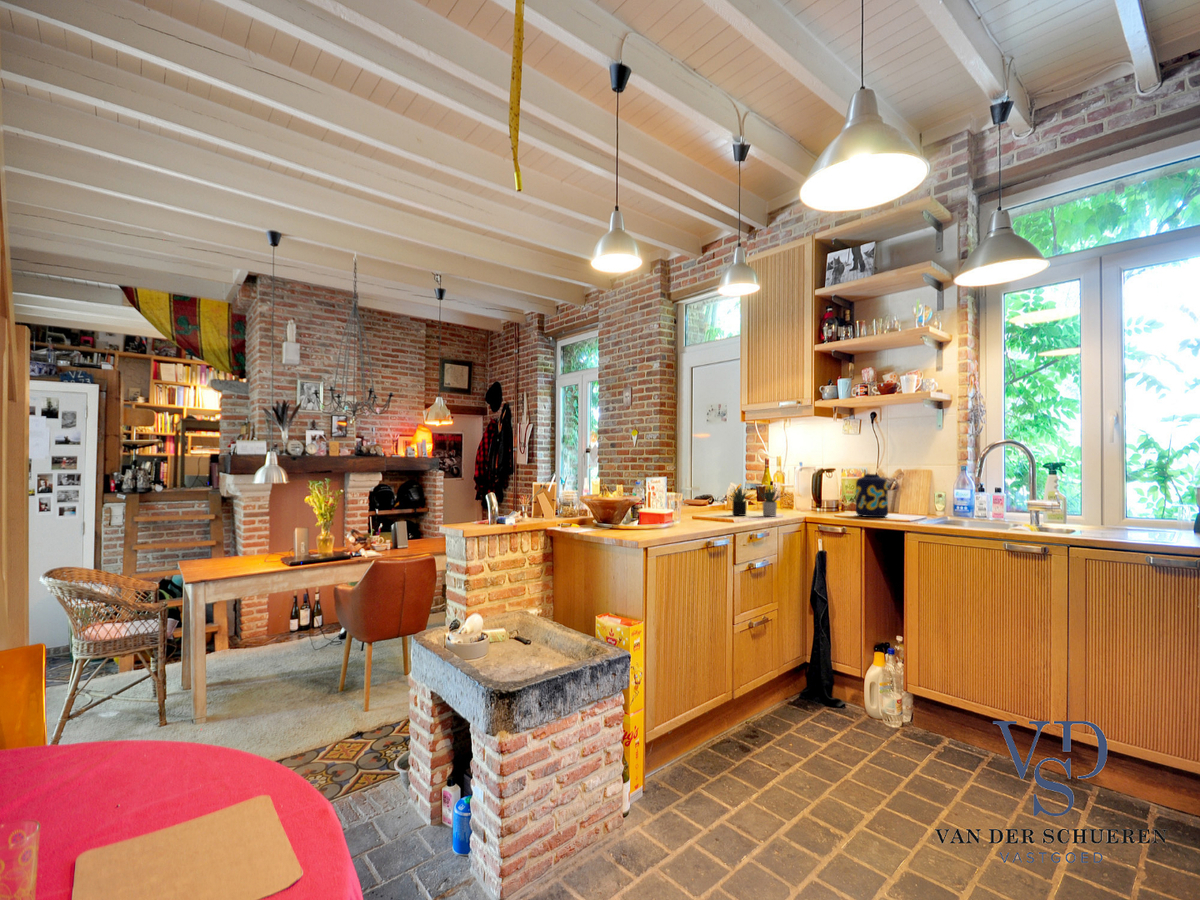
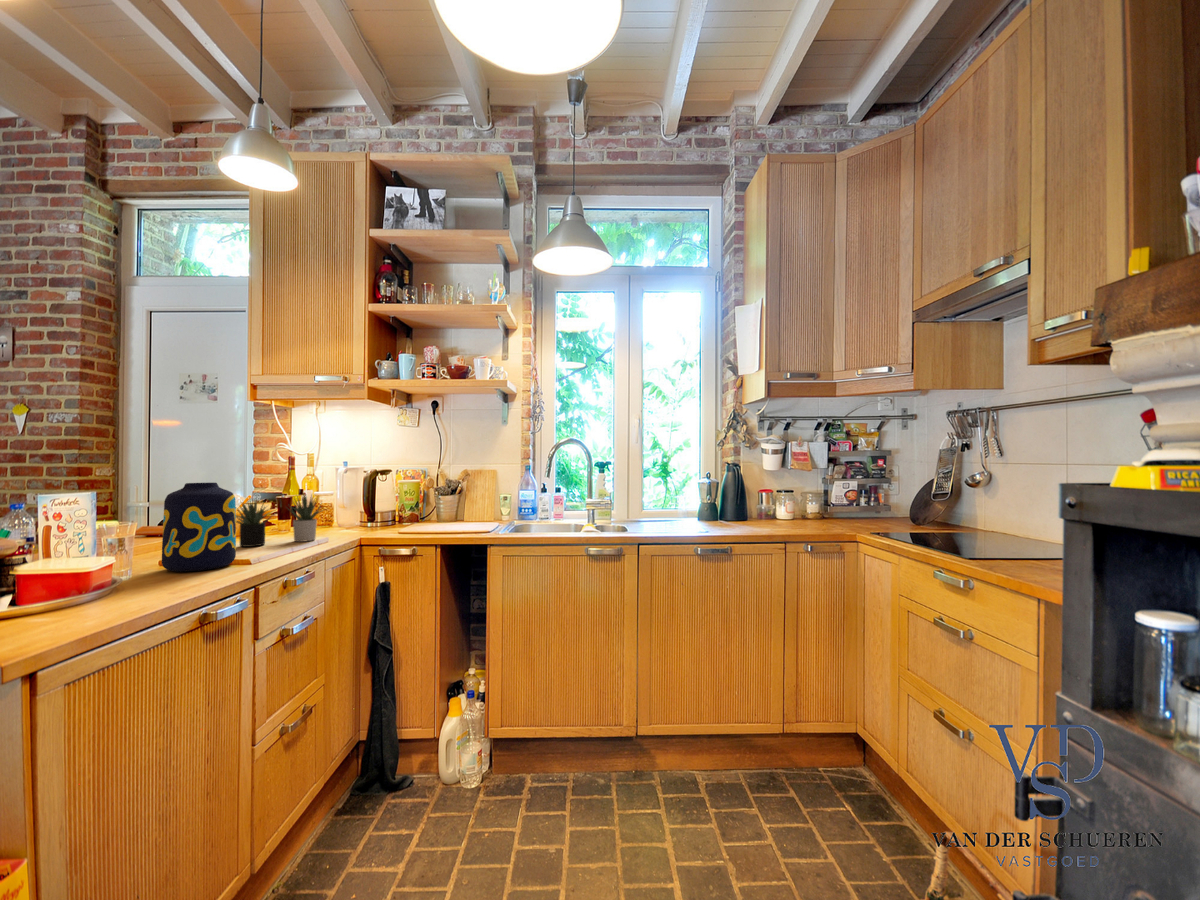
vase: present [856,474,888,517] -> present [162,483,236,572]

